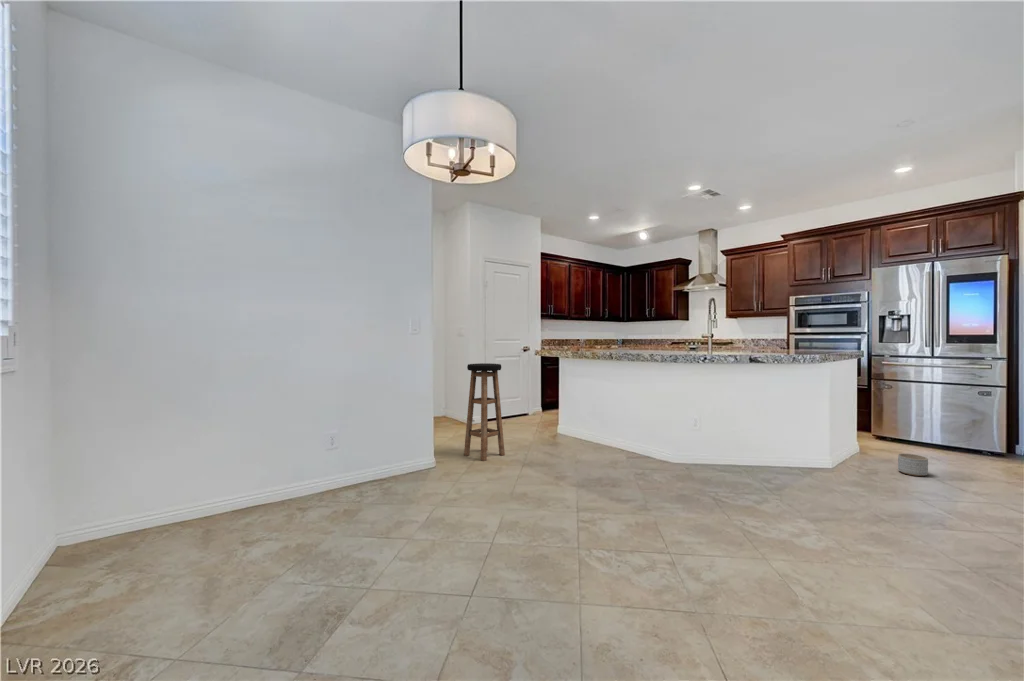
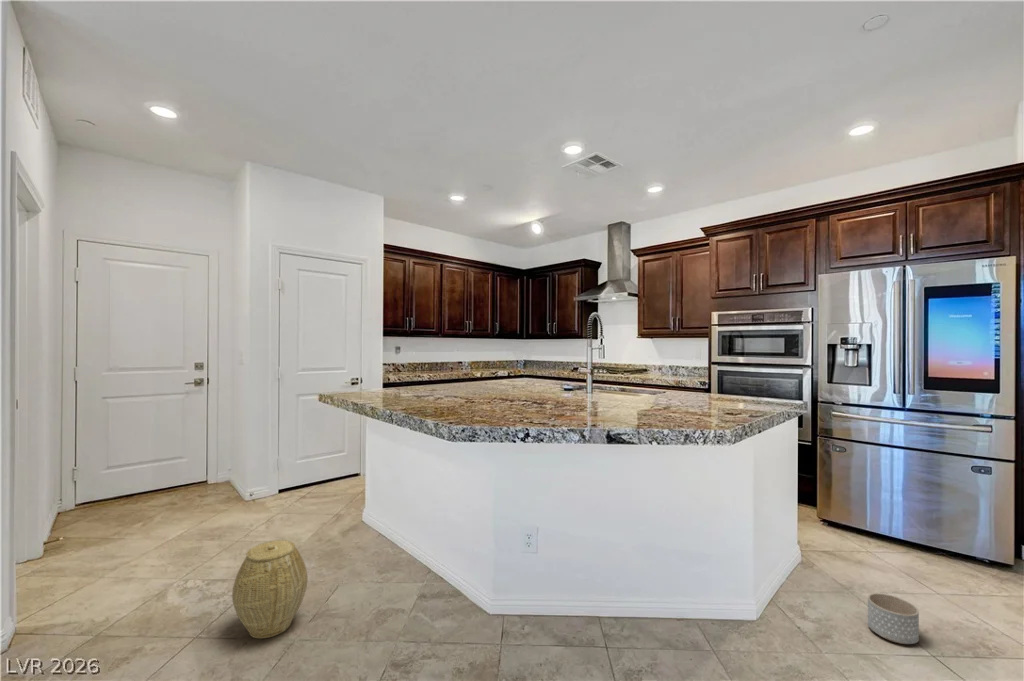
bar stool: present [464,363,505,461] -> none [106,425,192,626]
woven basket: none [542,420,577,466] -> present [232,540,308,639]

